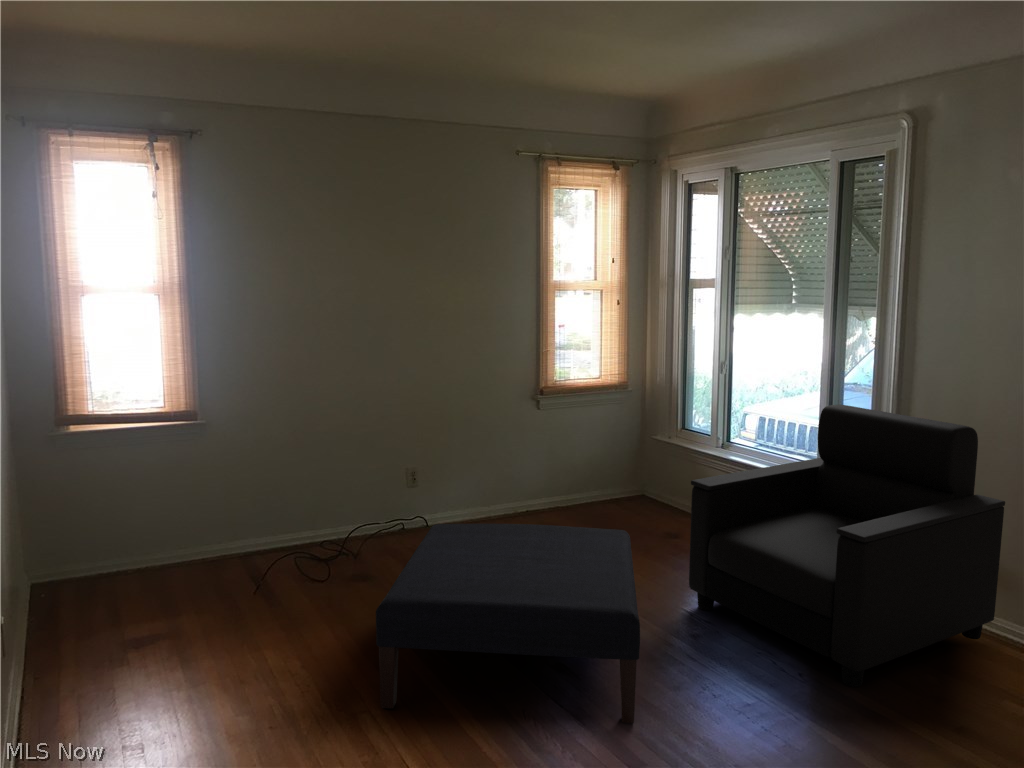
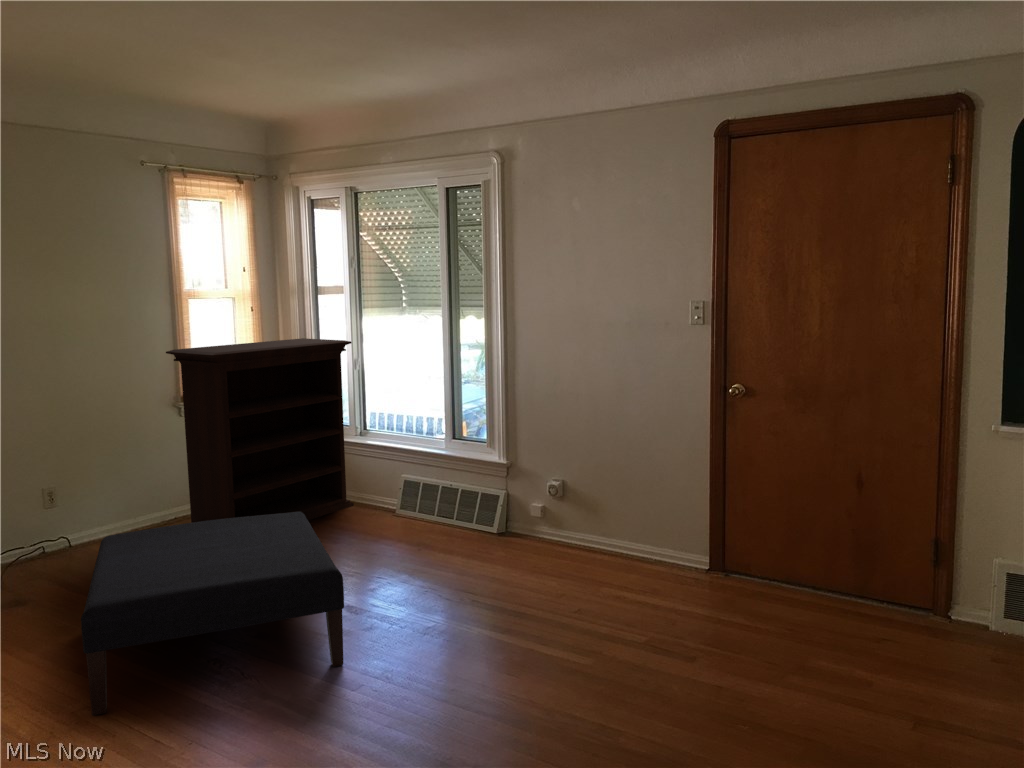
bookshelf: none [525,335,718,548] -> present [166,338,354,522]
armchair: present [689,405,1005,687] -> none [354,386,584,600]

